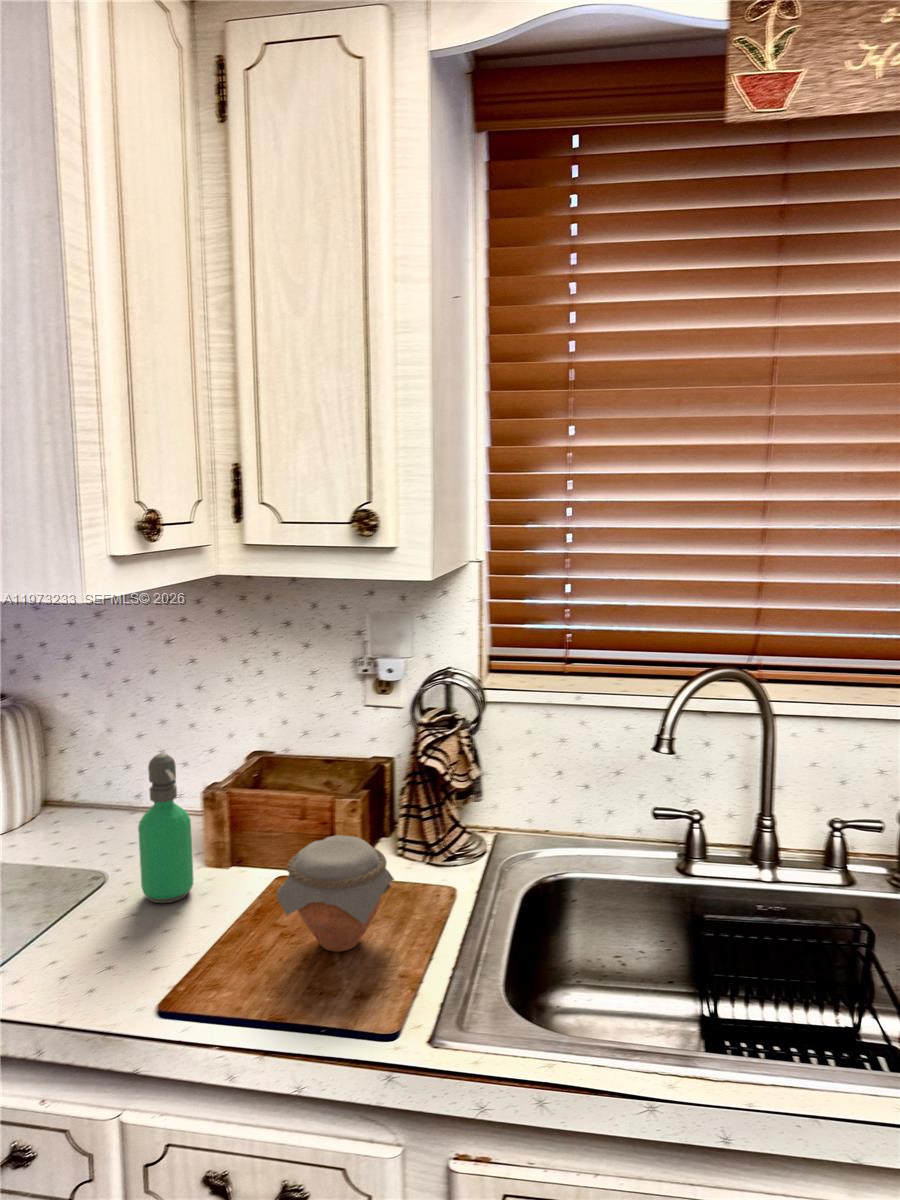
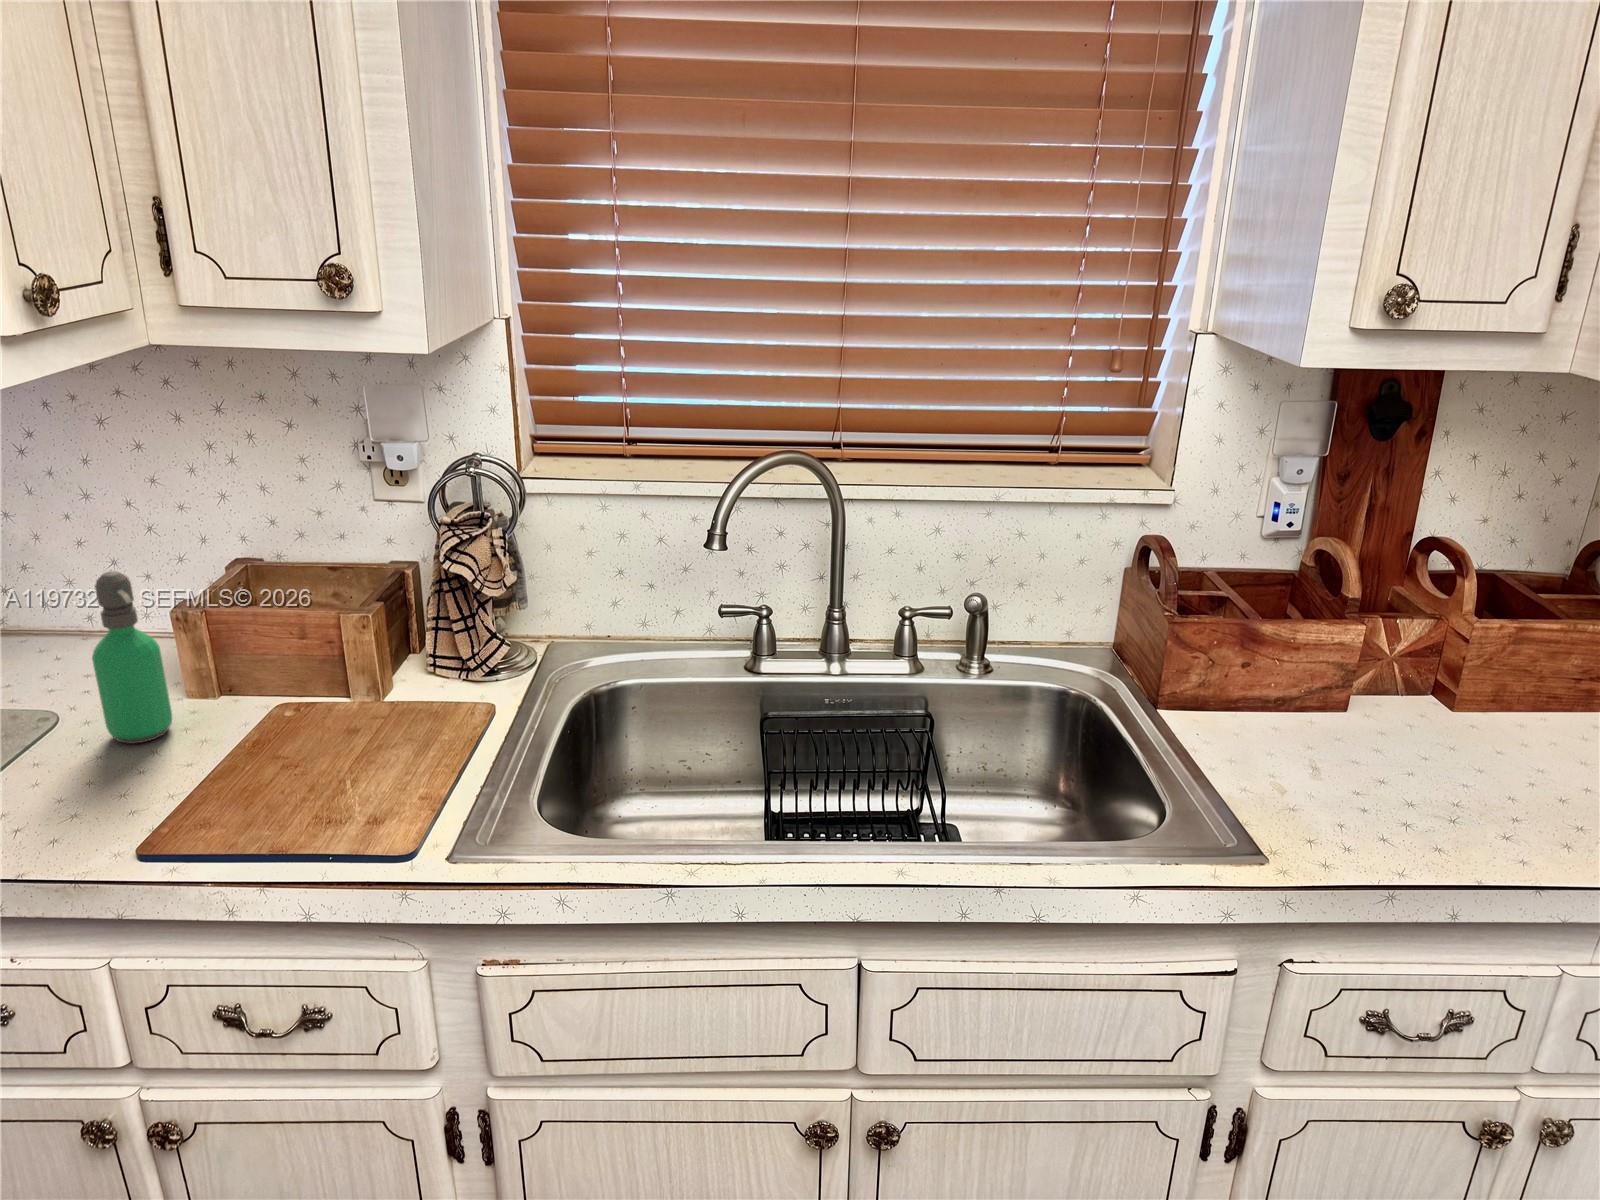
jar: present [277,835,394,952] -> none [272,656,410,780]

